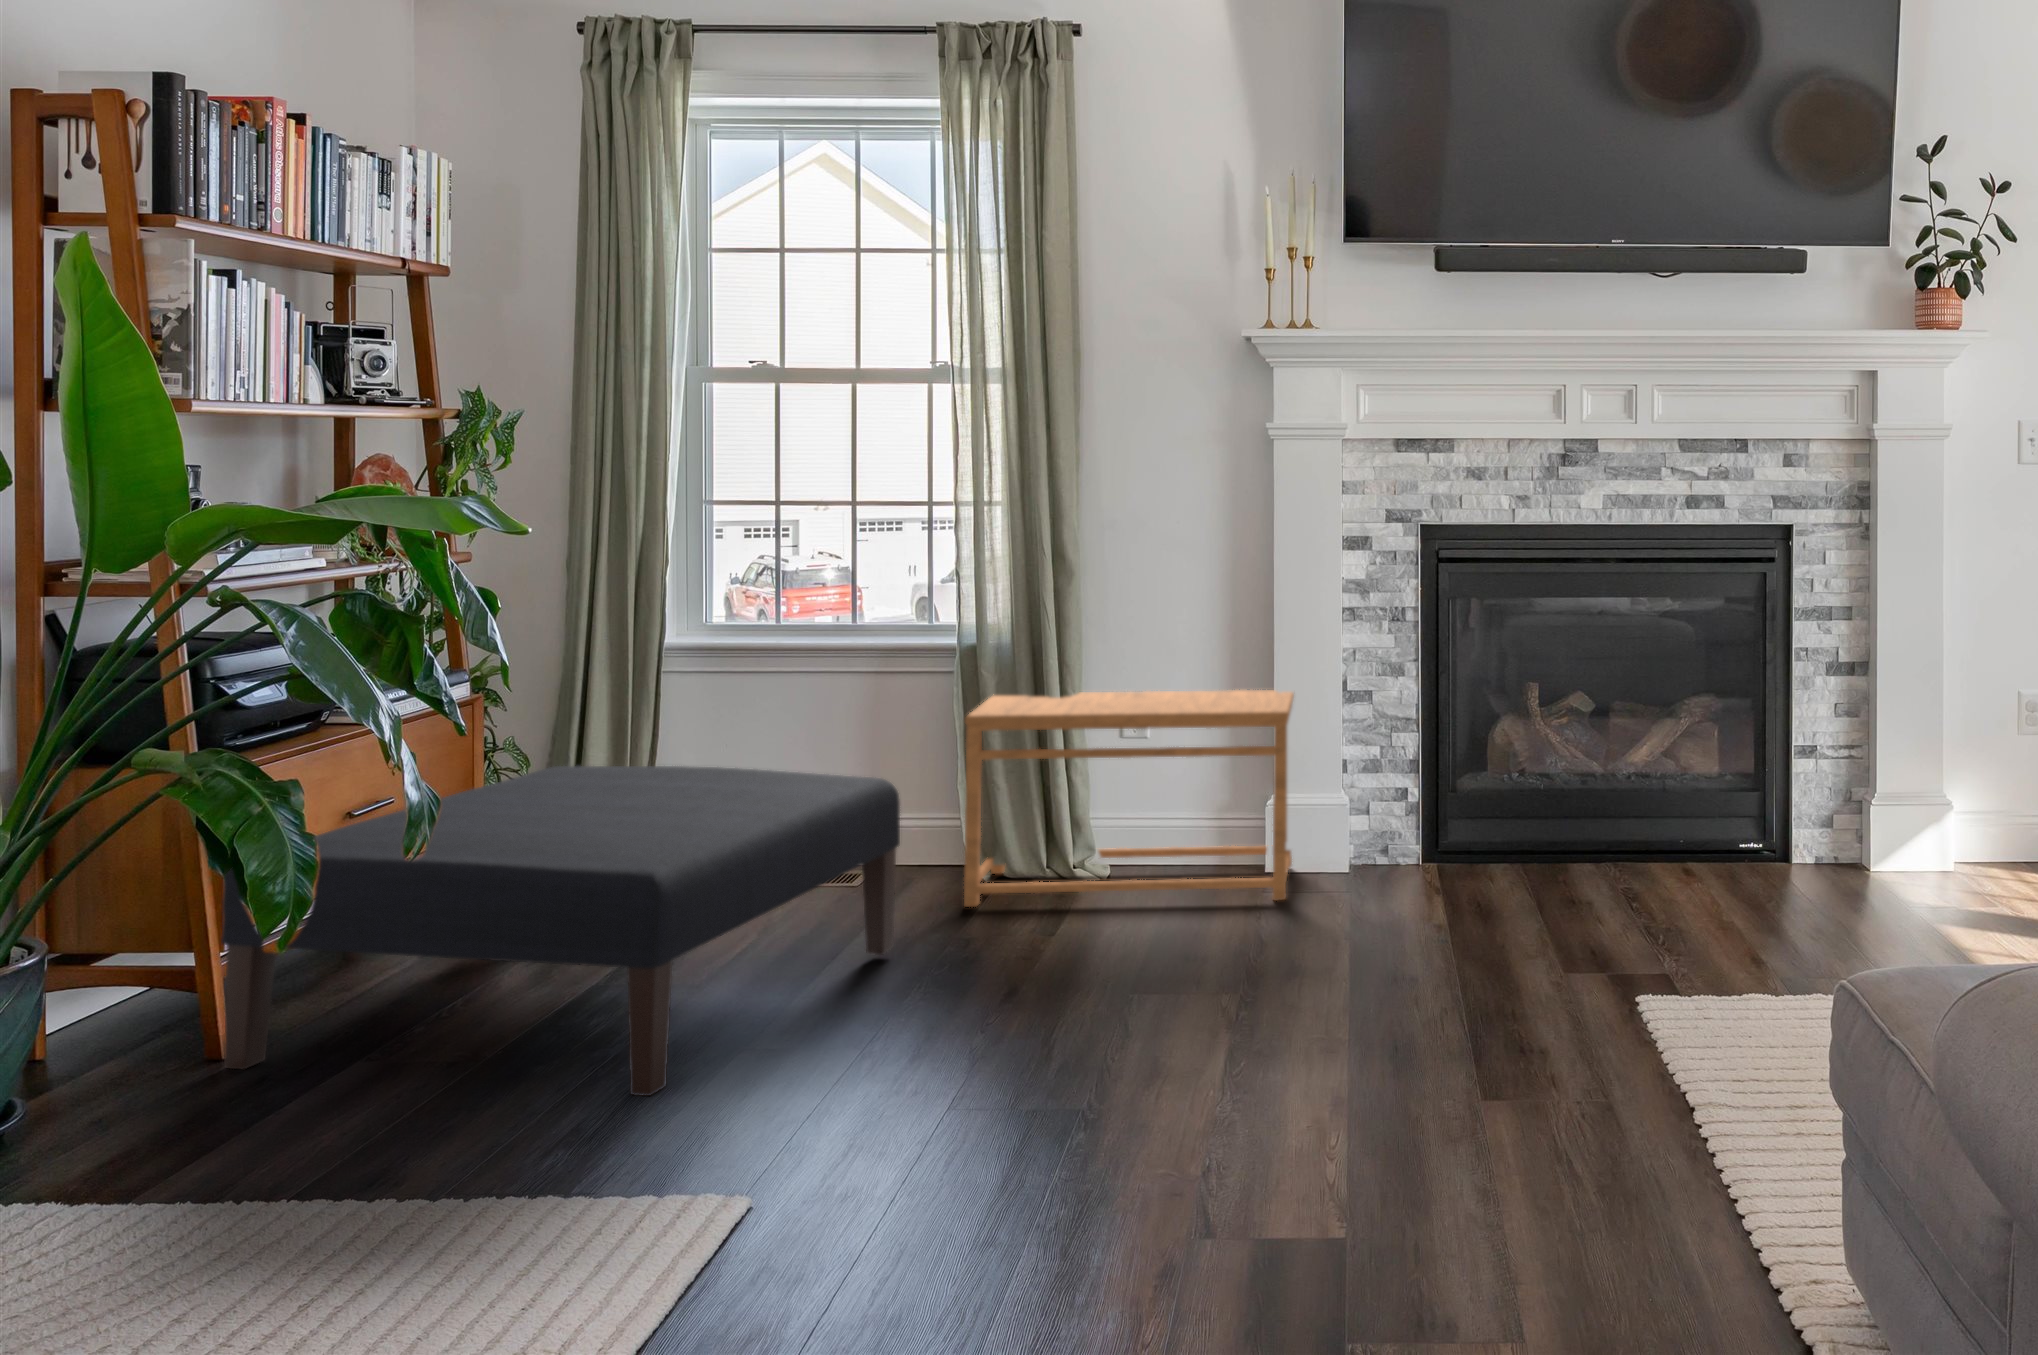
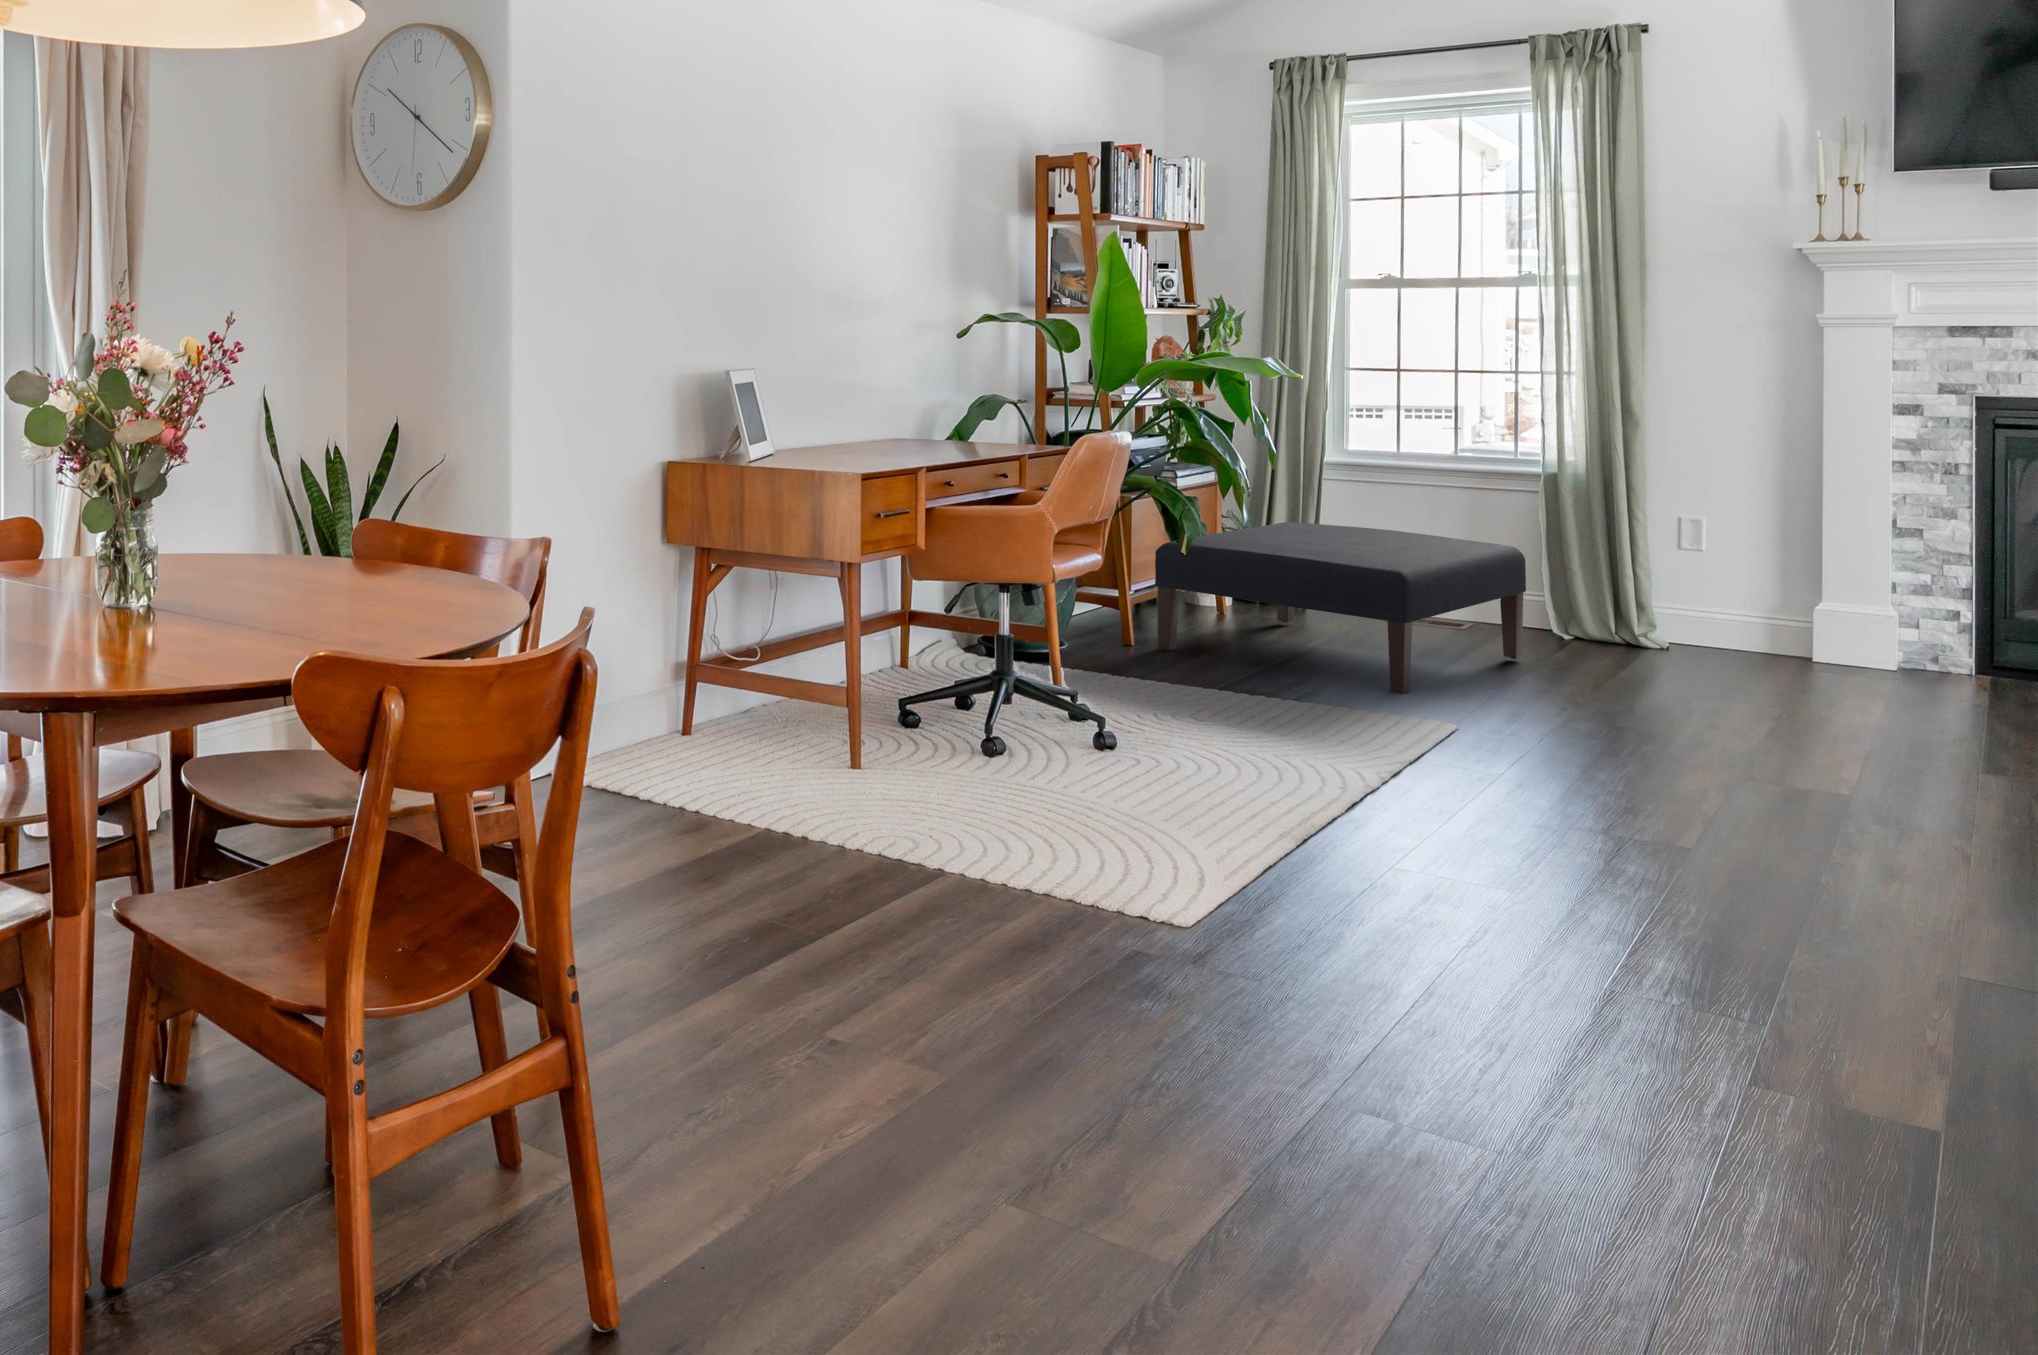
side table: present [964,690,1294,907] -> none [1562,507,1844,677]

